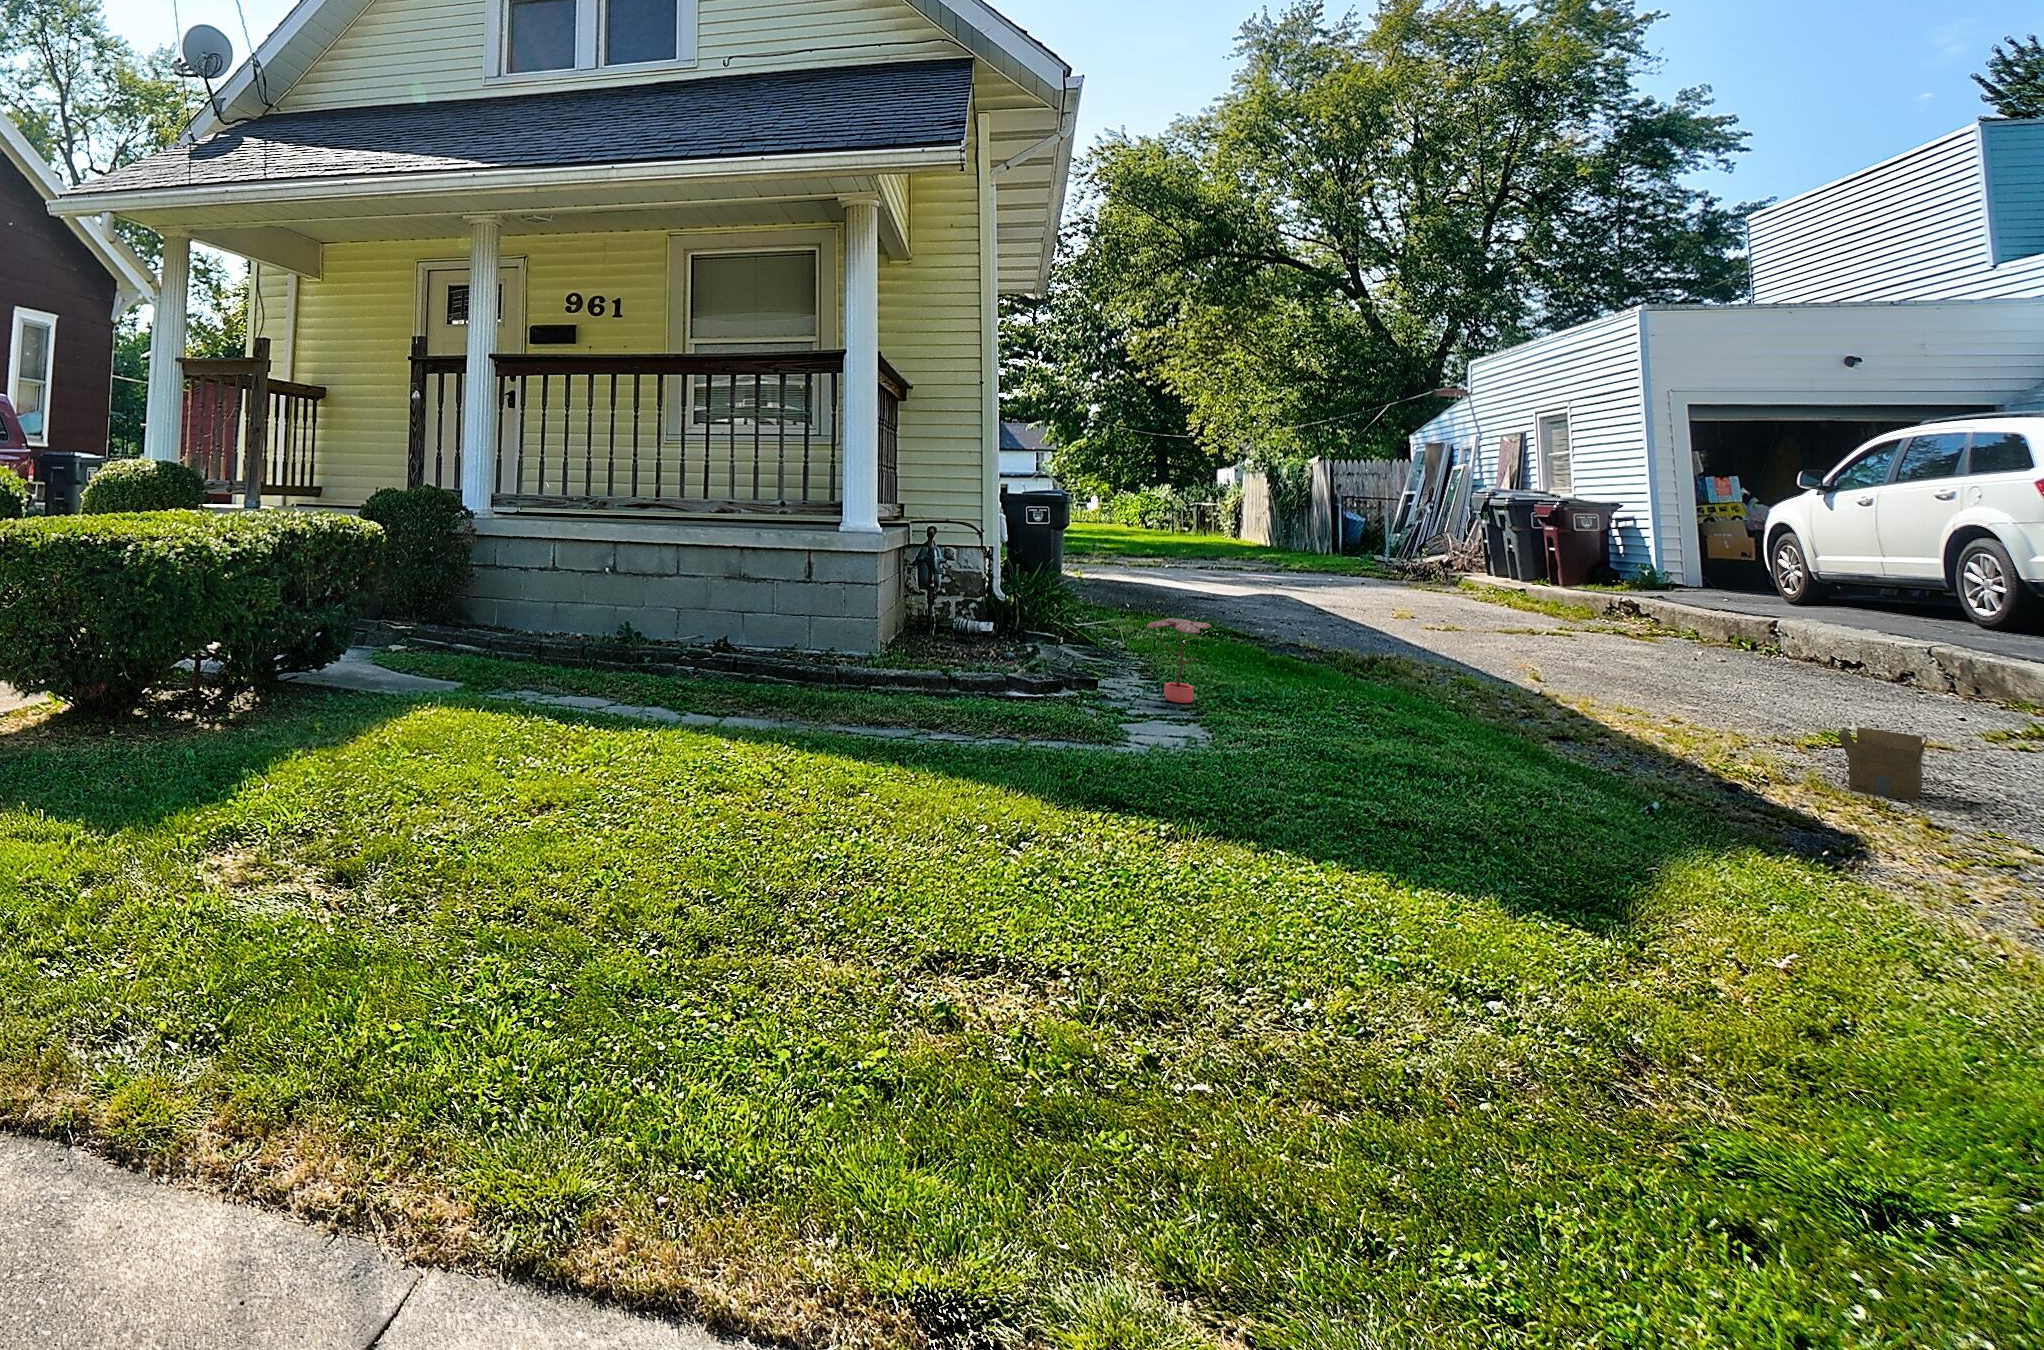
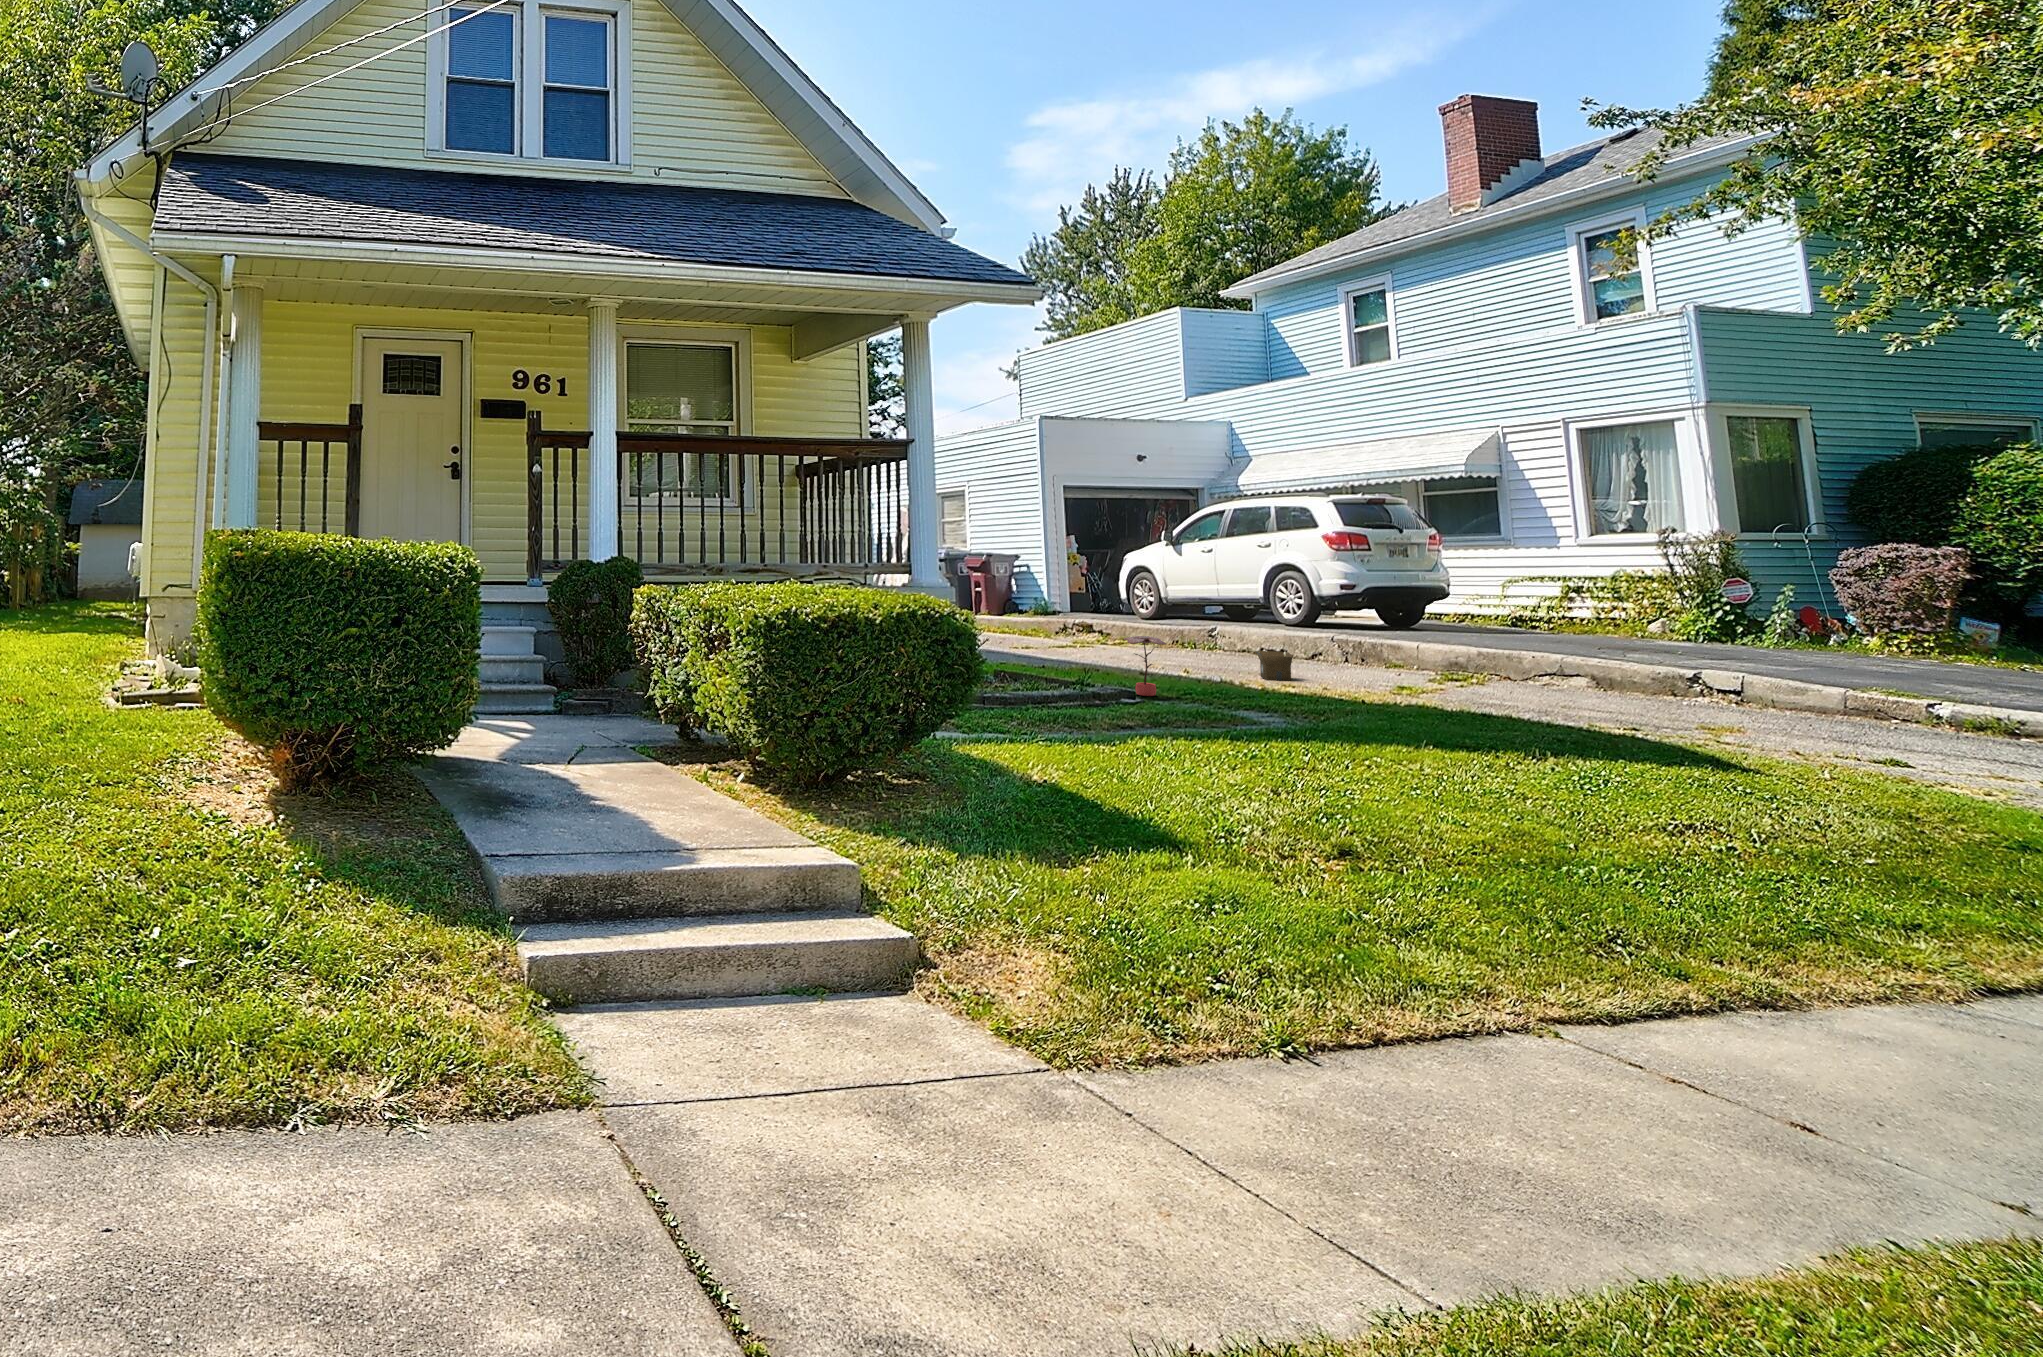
cardboard box: present [1837,727,1928,801] -> present [1256,651,1293,681]

